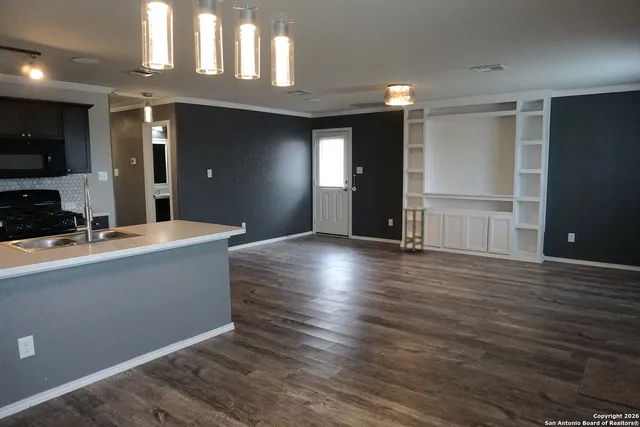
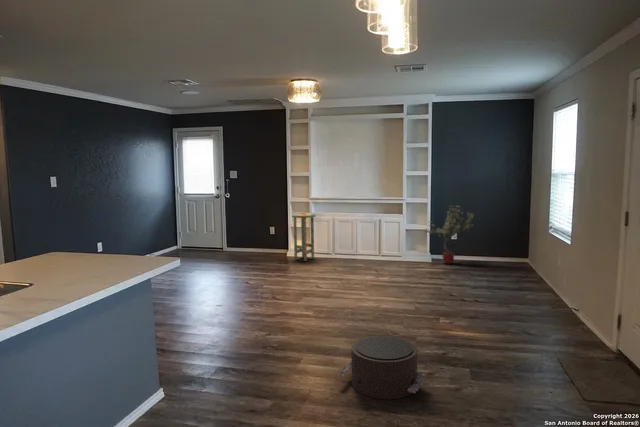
potted tree: none [535,205,593,267] -> present [425,206,474,264]
pouf: none [366,312,443,365] -> present [338,336,426,399]

